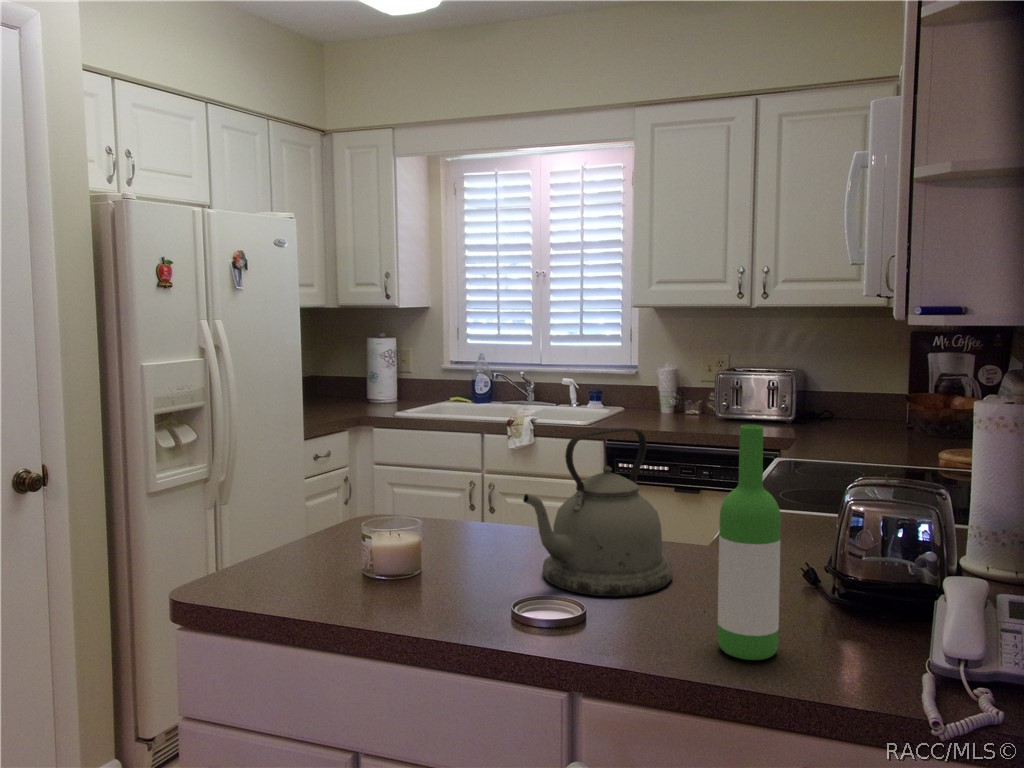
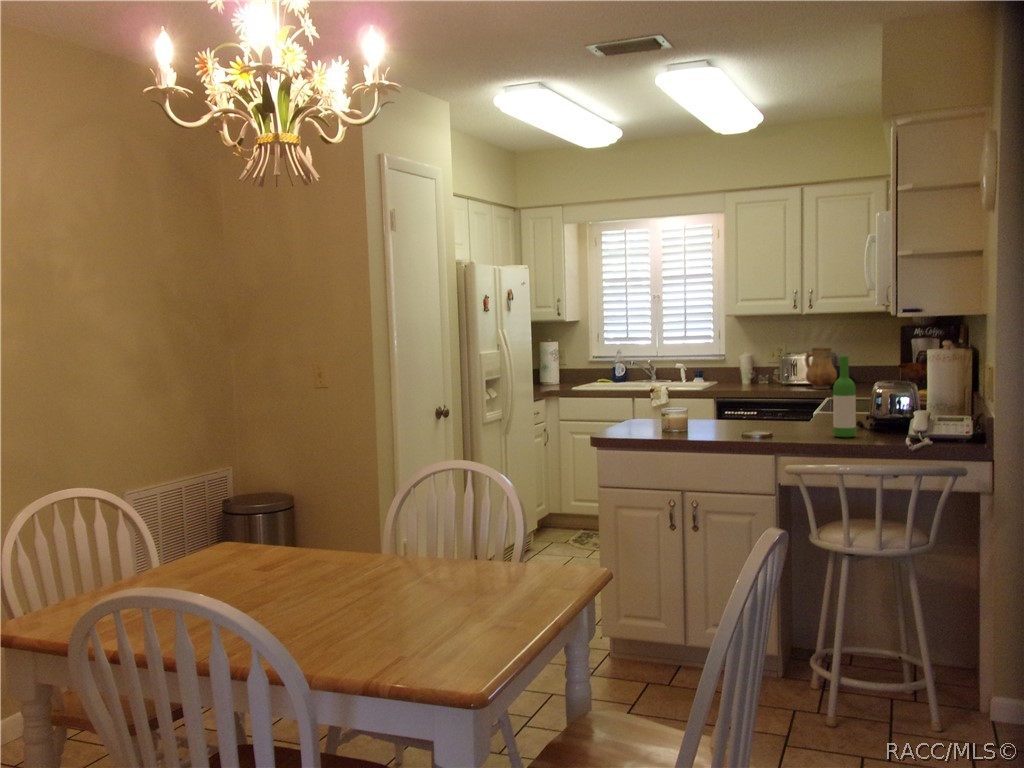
ceramic pitcher: none [751,362,801,433] -> present [805,347,837,389]
kettle: present [523,428,673,596] -> none [749,366,805,430]

